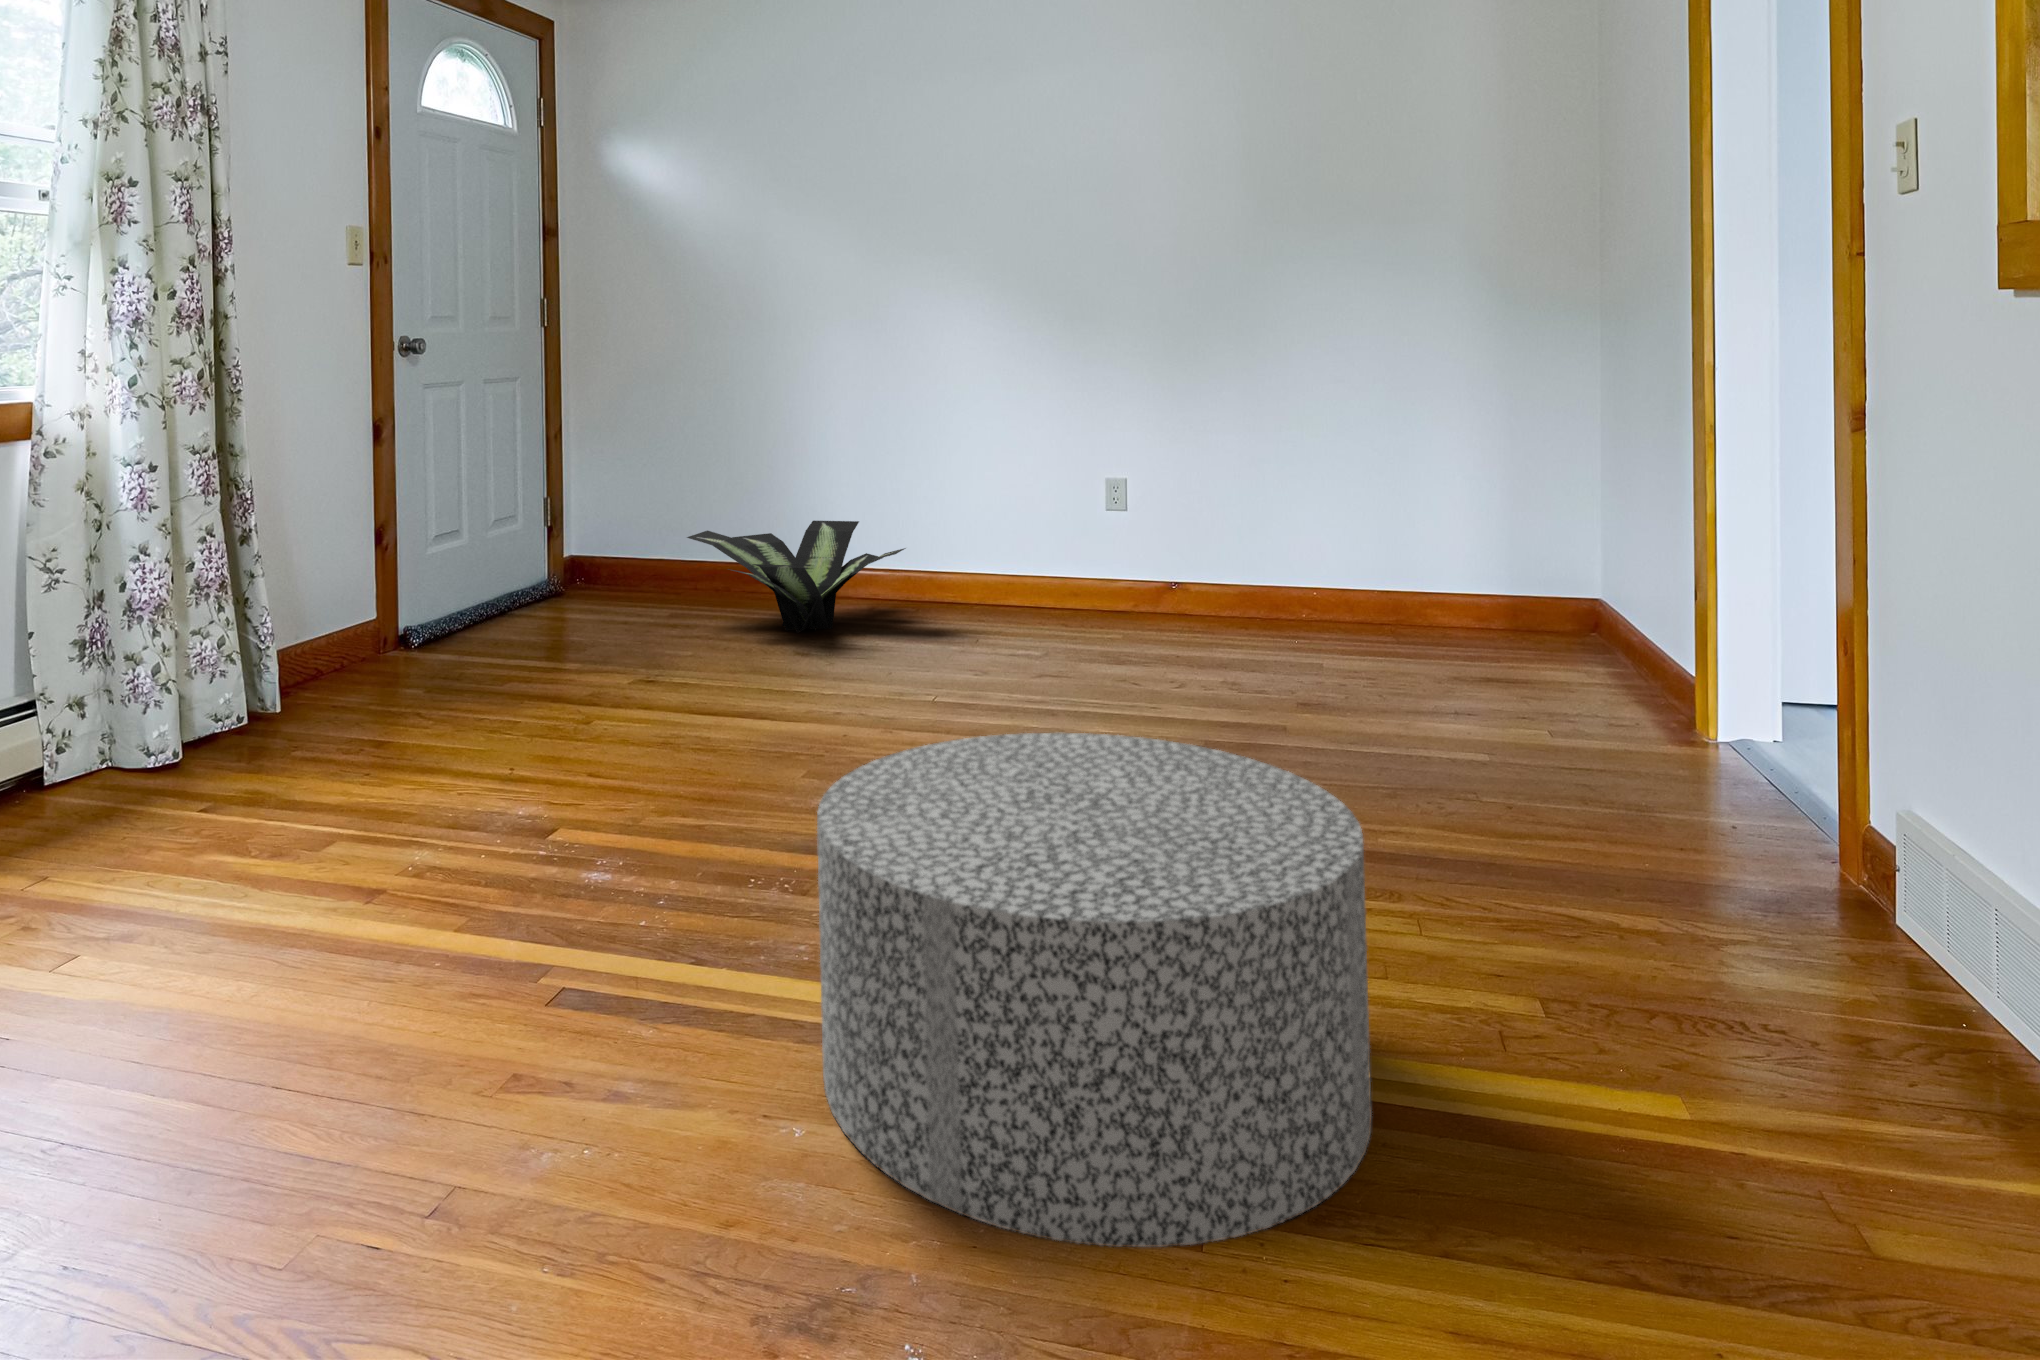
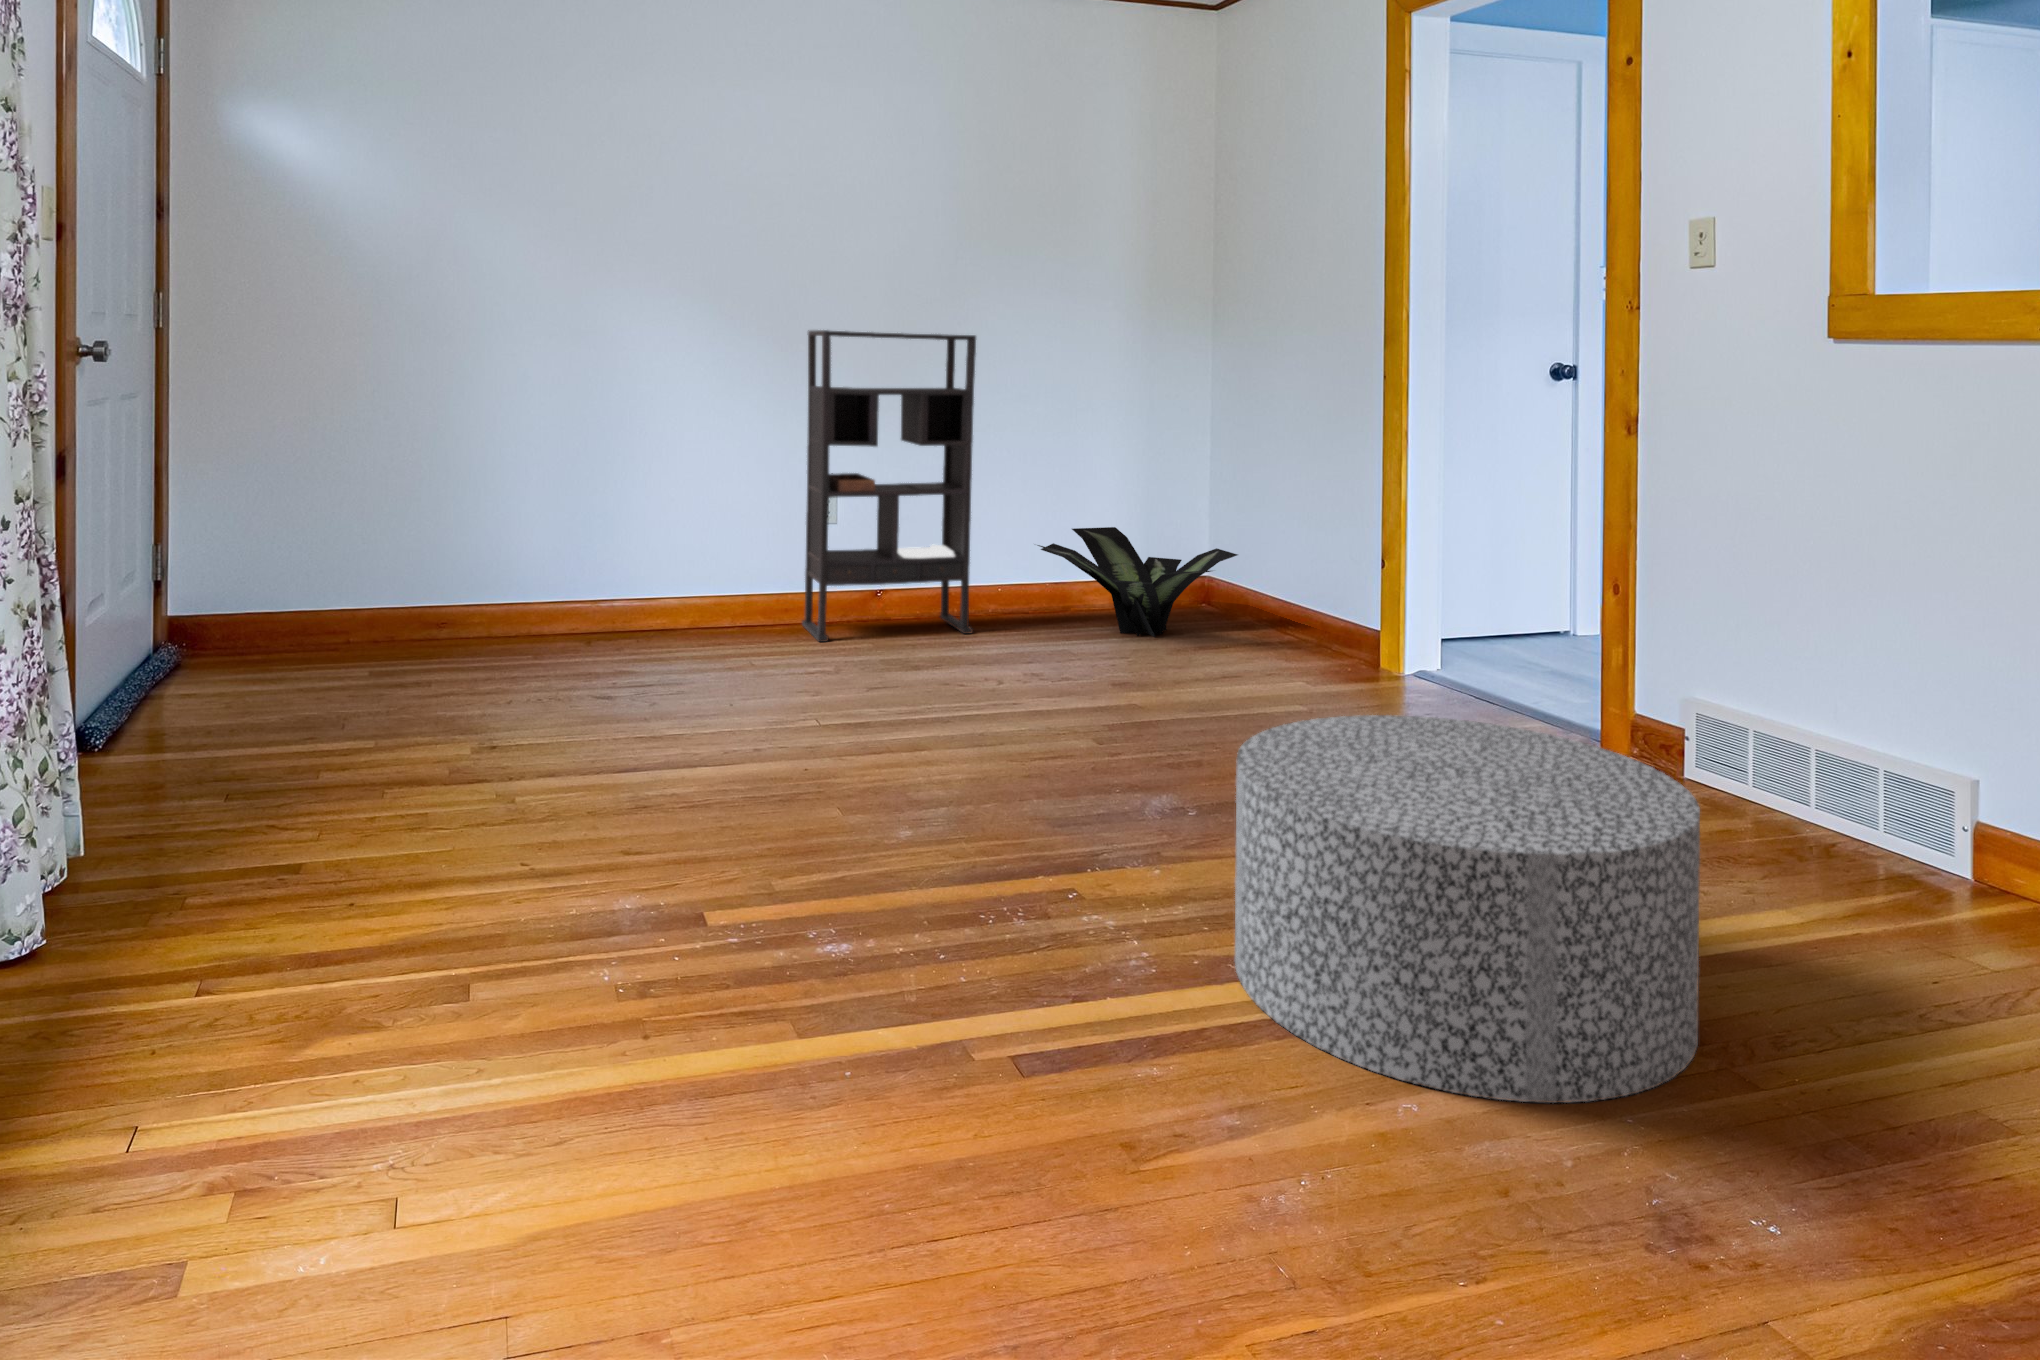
bookshelf: none [1045,314,1223,637] -> present [802,330,976,642]
potted plant: present [687,521,906,633] -> present [1037,527,1238,637]

